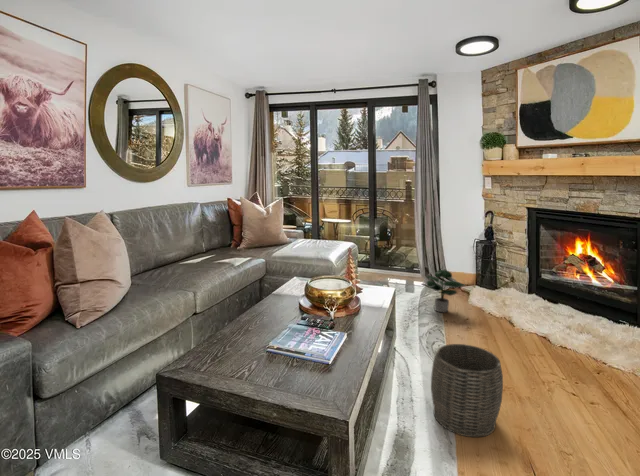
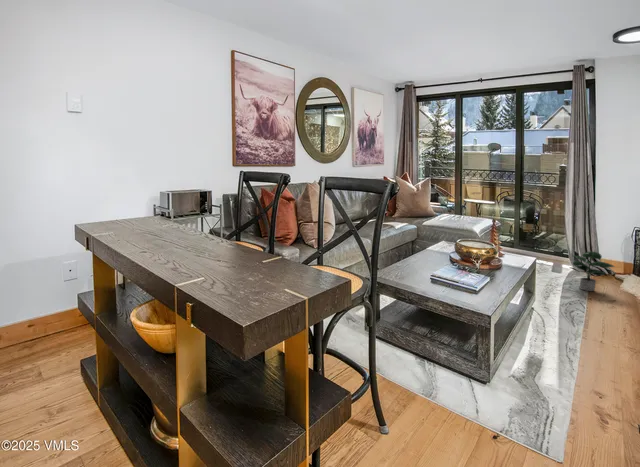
woven basket: present [431,344,503,437] -> none [564,299,630,367]

